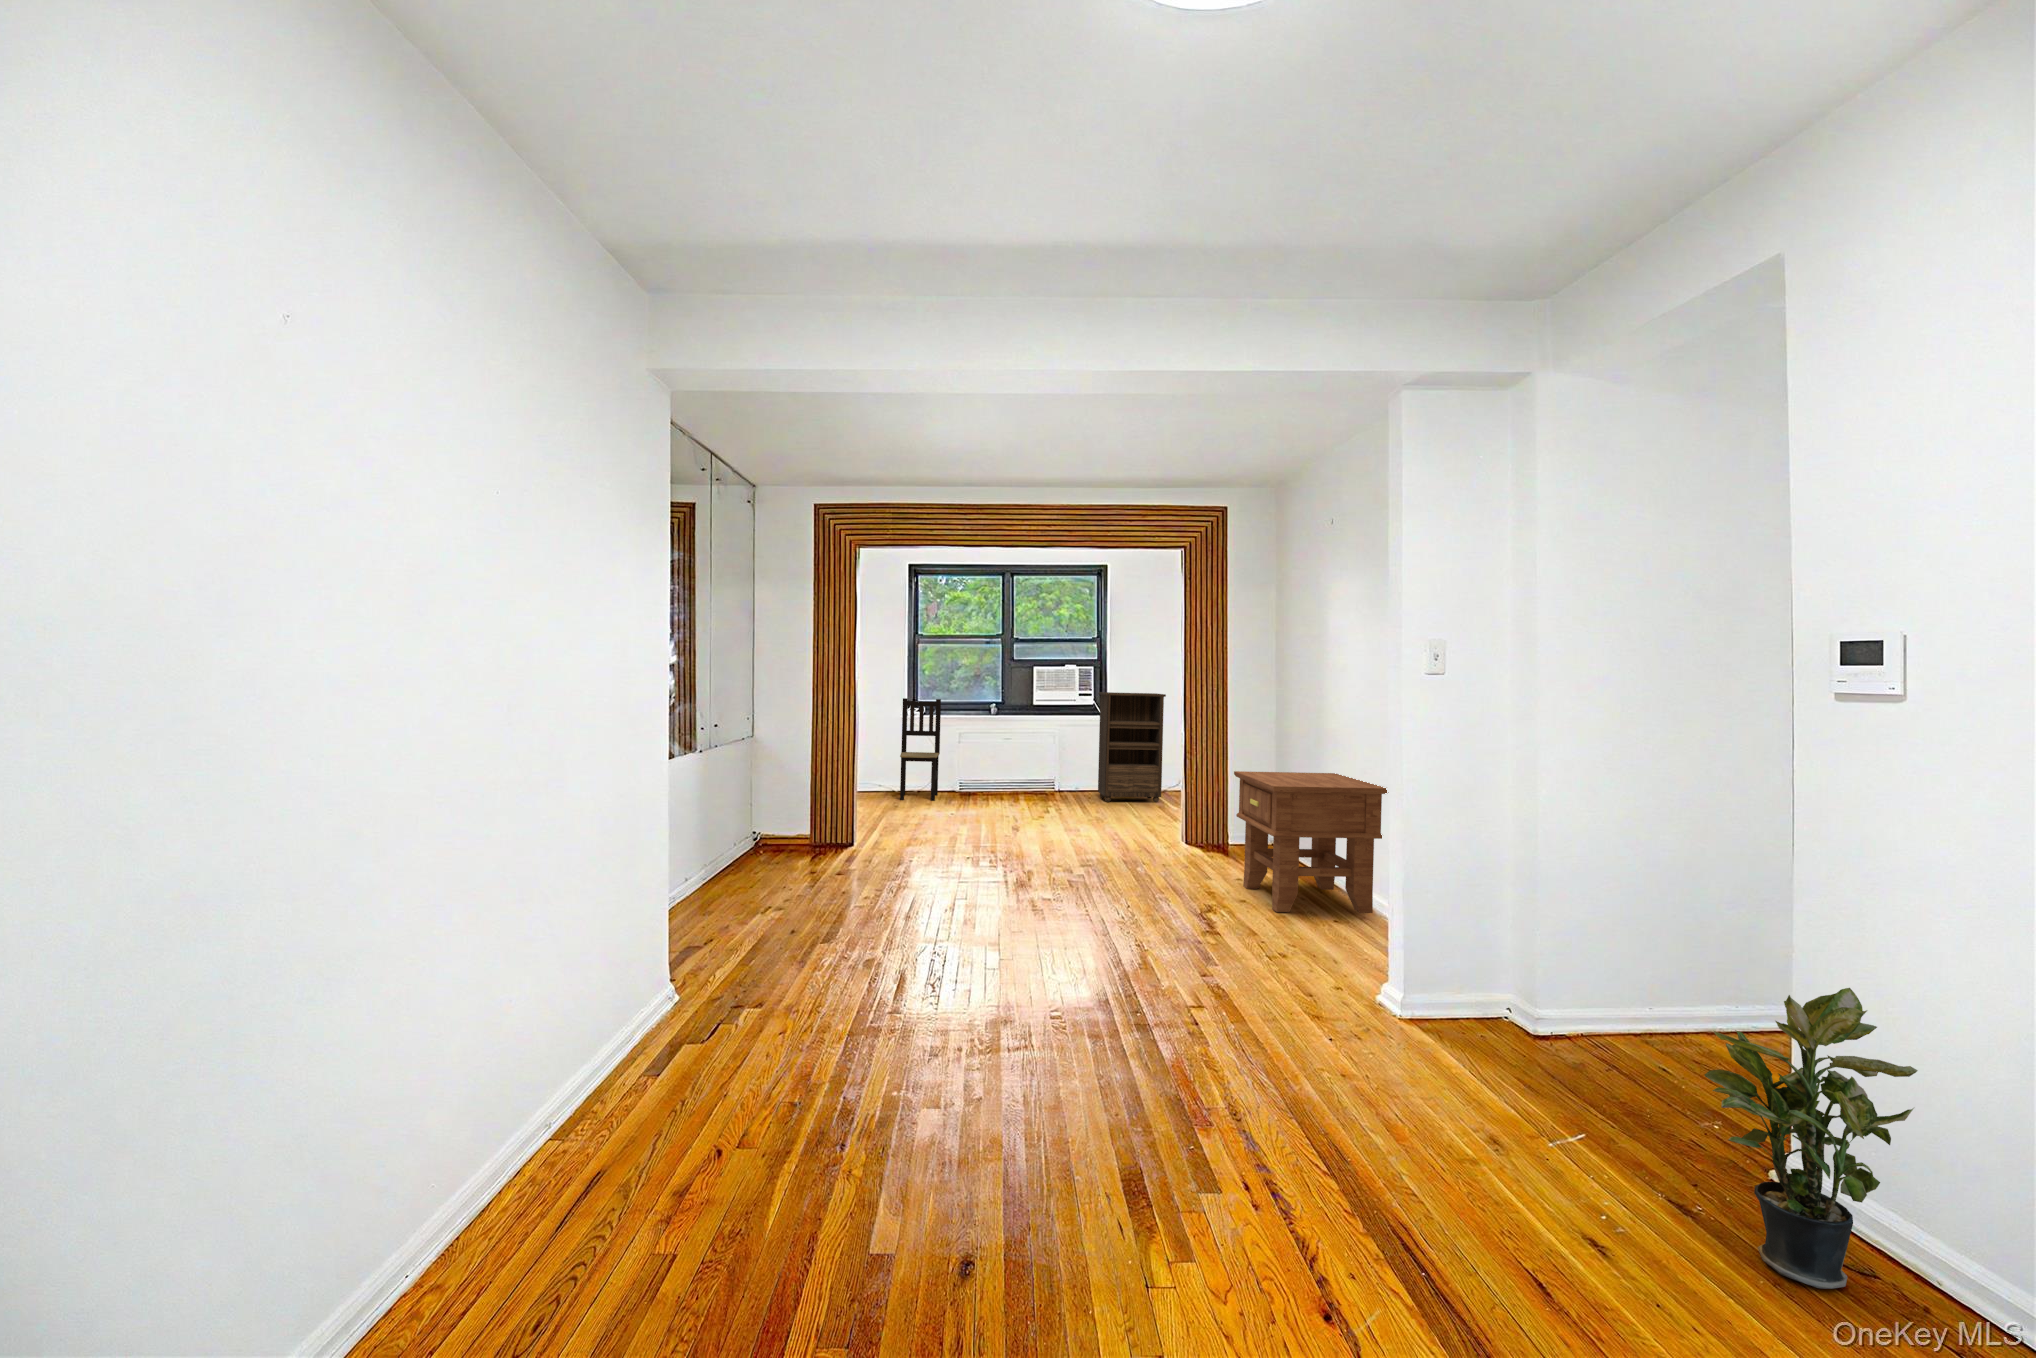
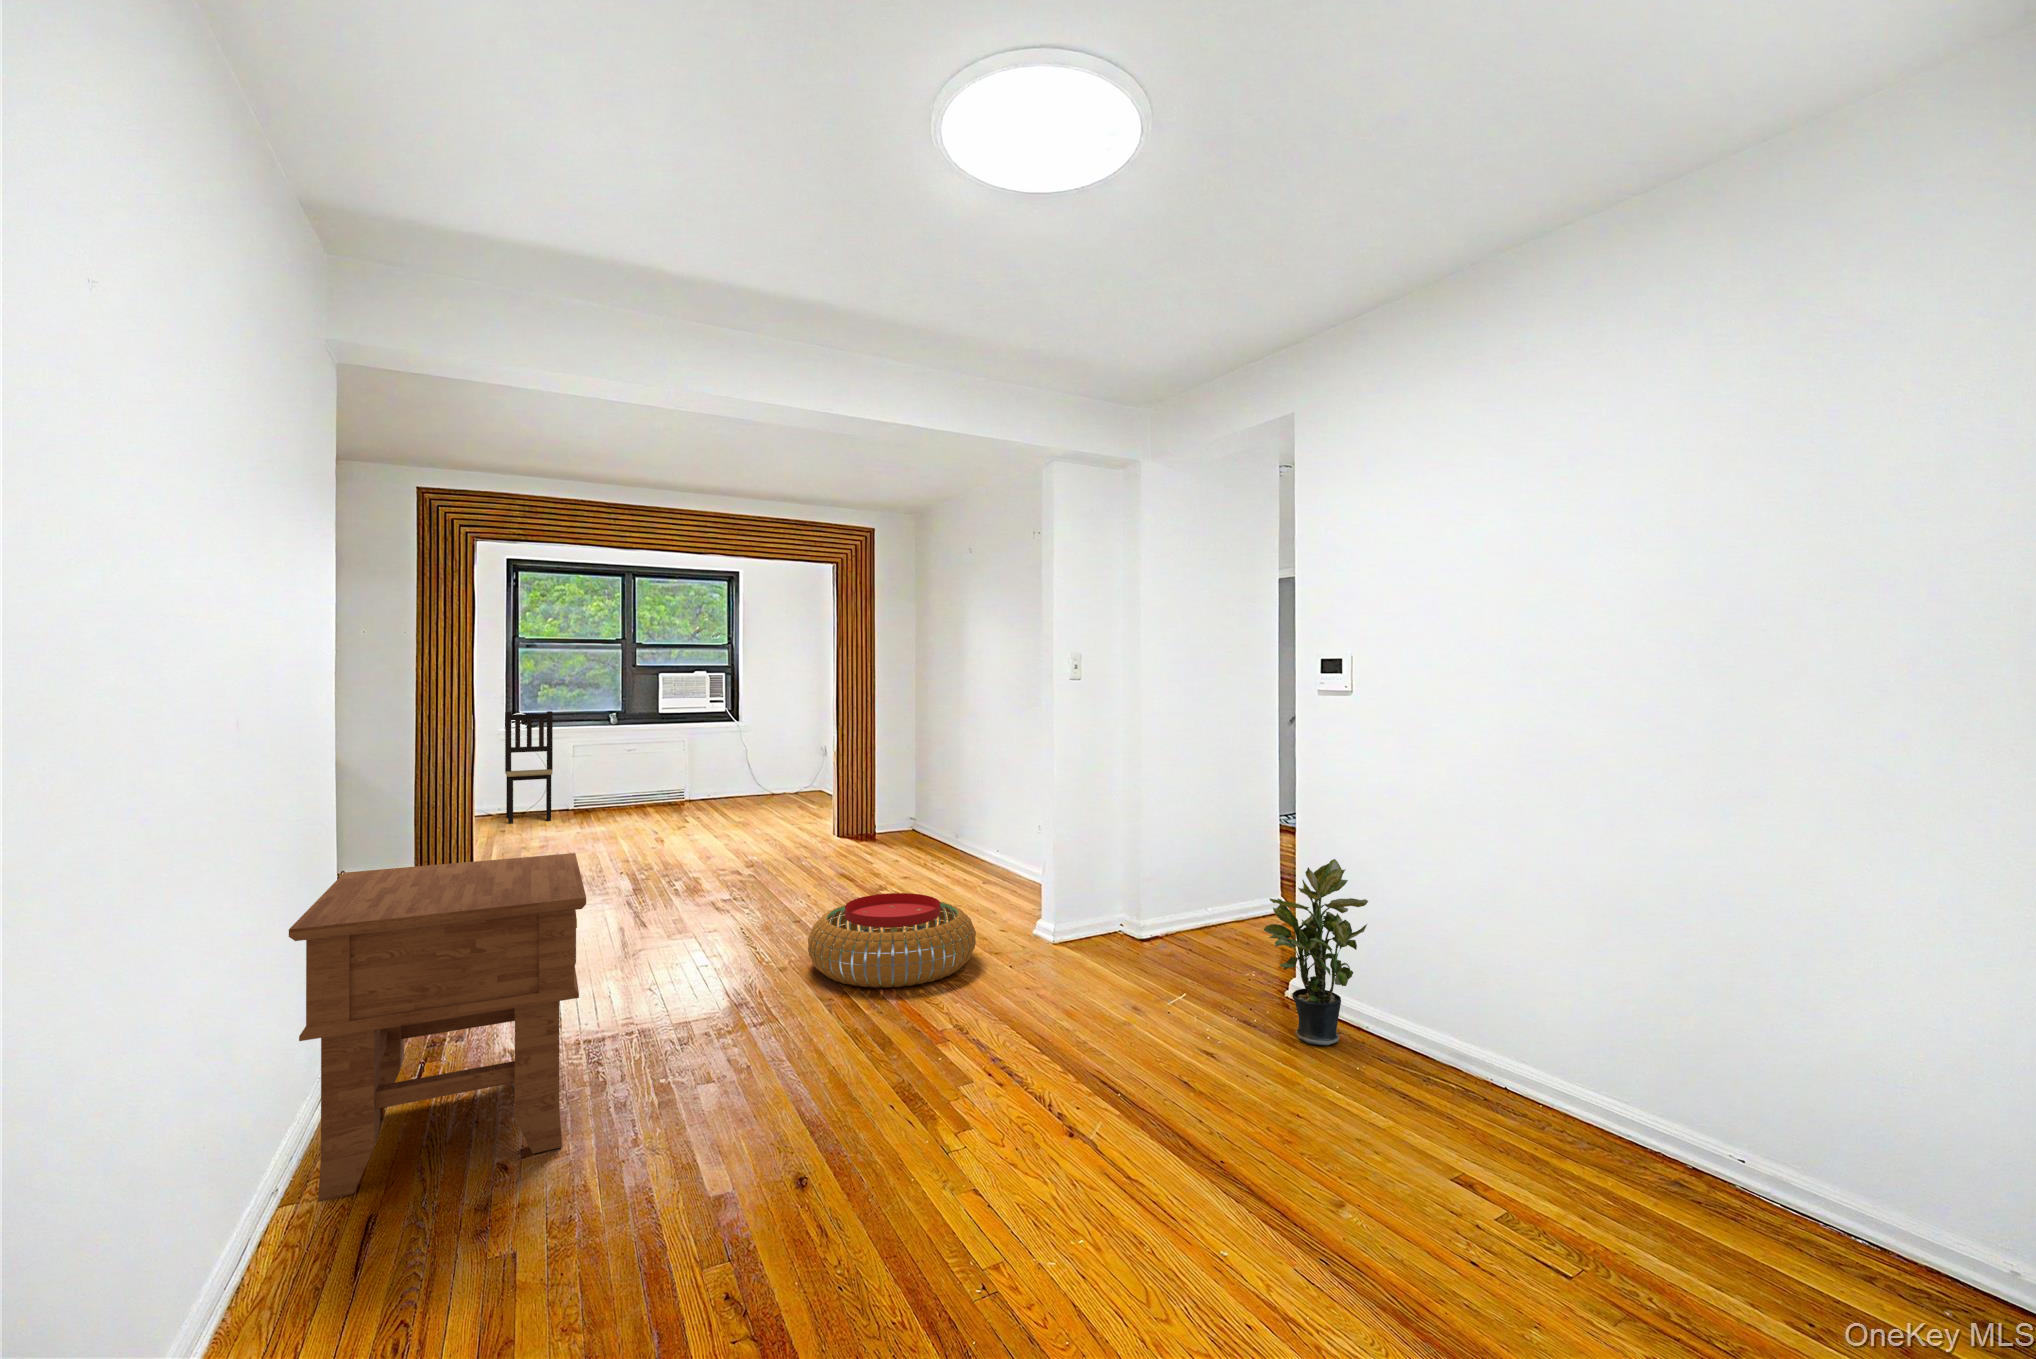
bookshelf: present [1098,692,1166,802] -> none [729,697,797,805]
side table: present [1234,771,1387,913] -> present [289,853,586,1202]
pouf: none [1092,923,1289,1041] -> present [808,893,976,988]

